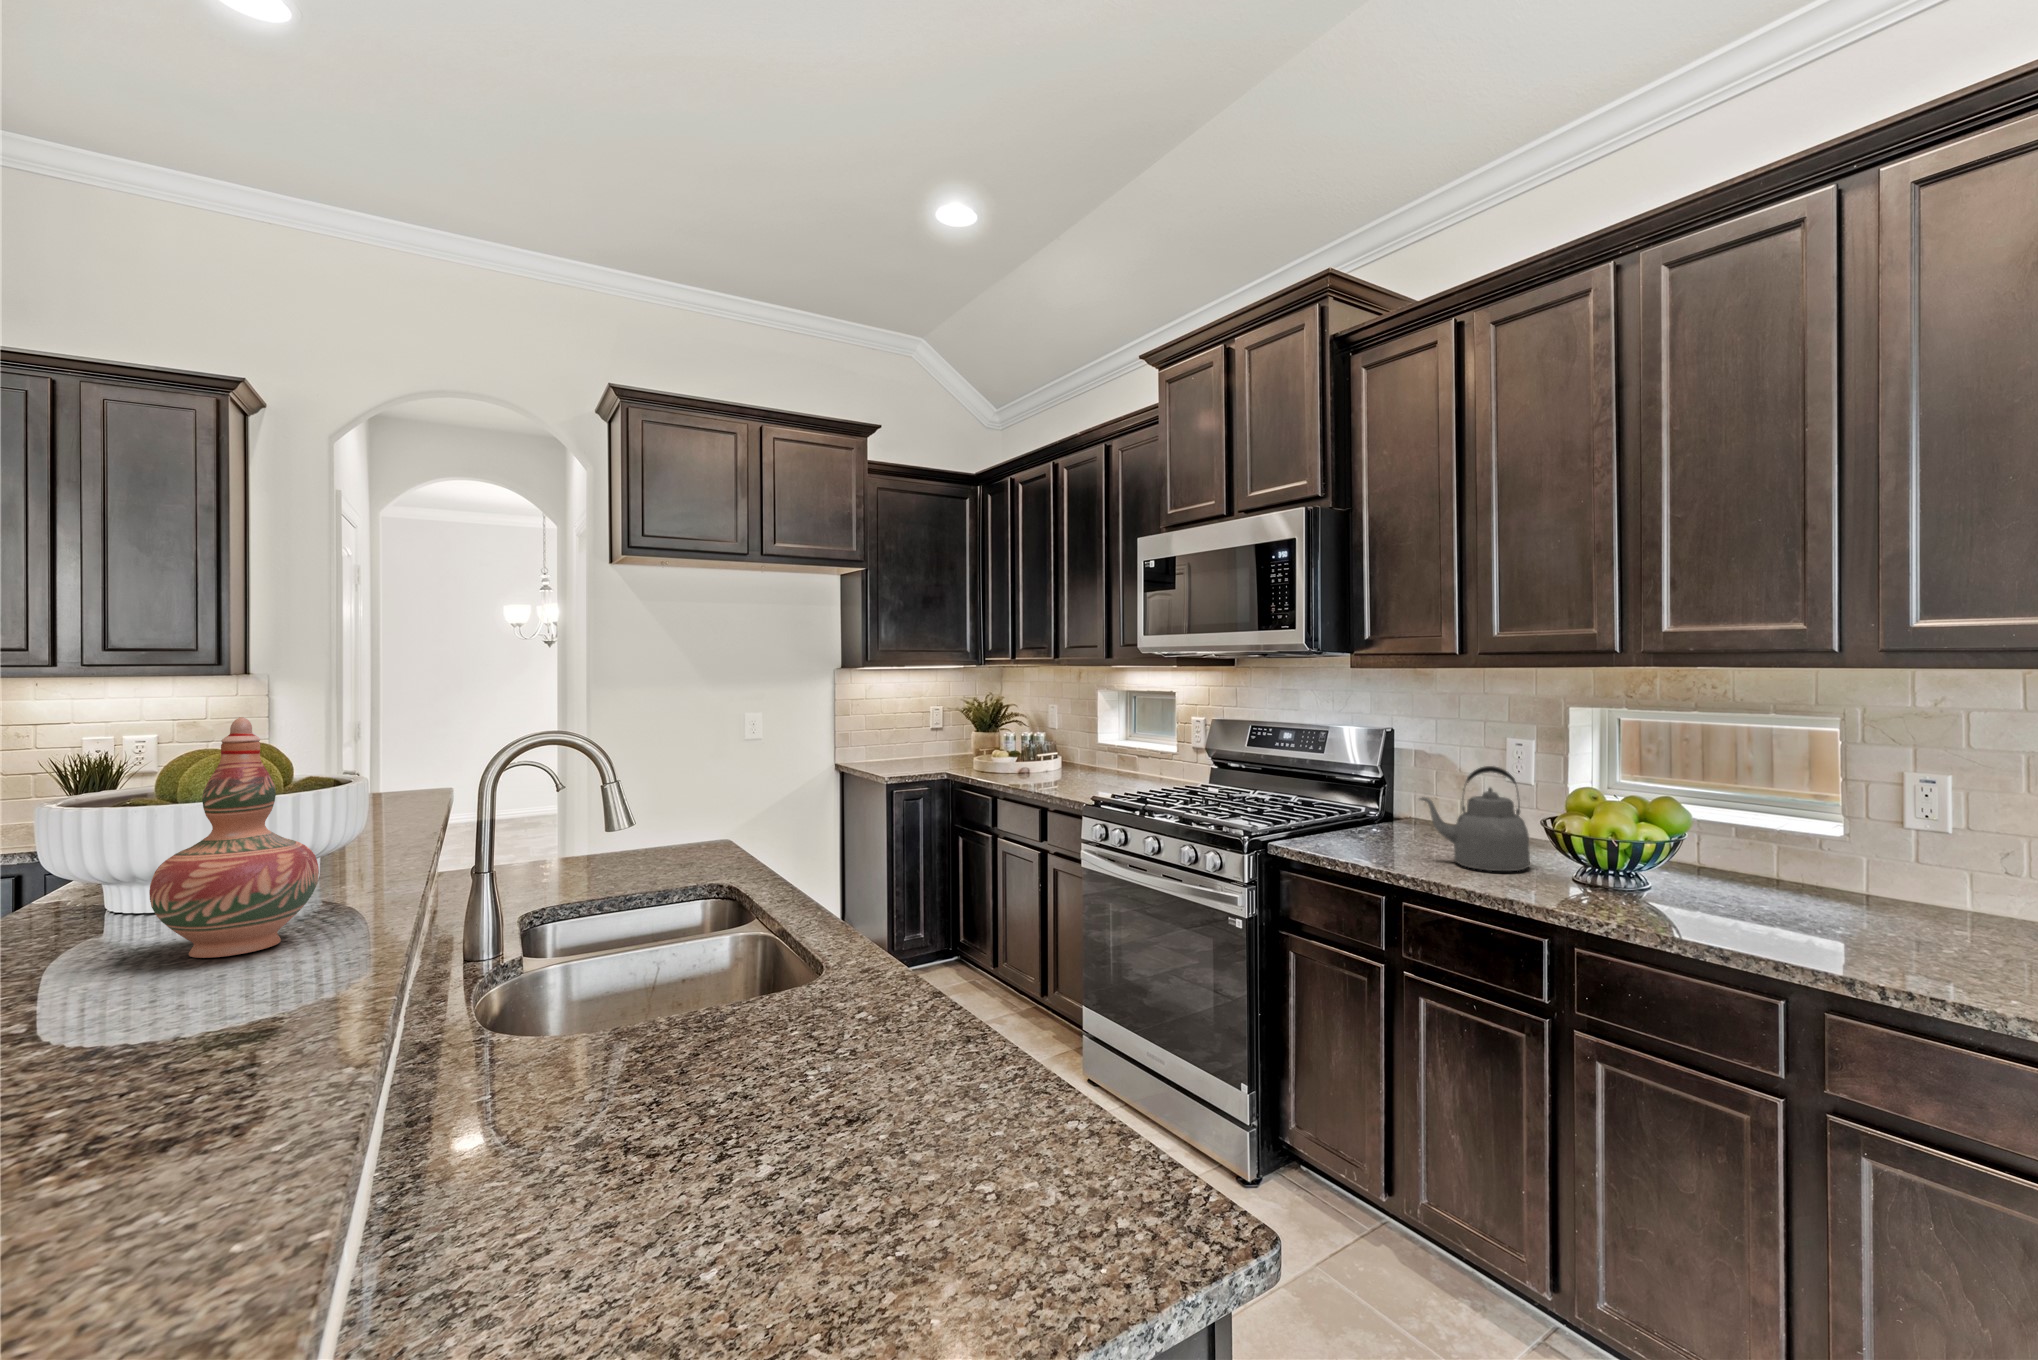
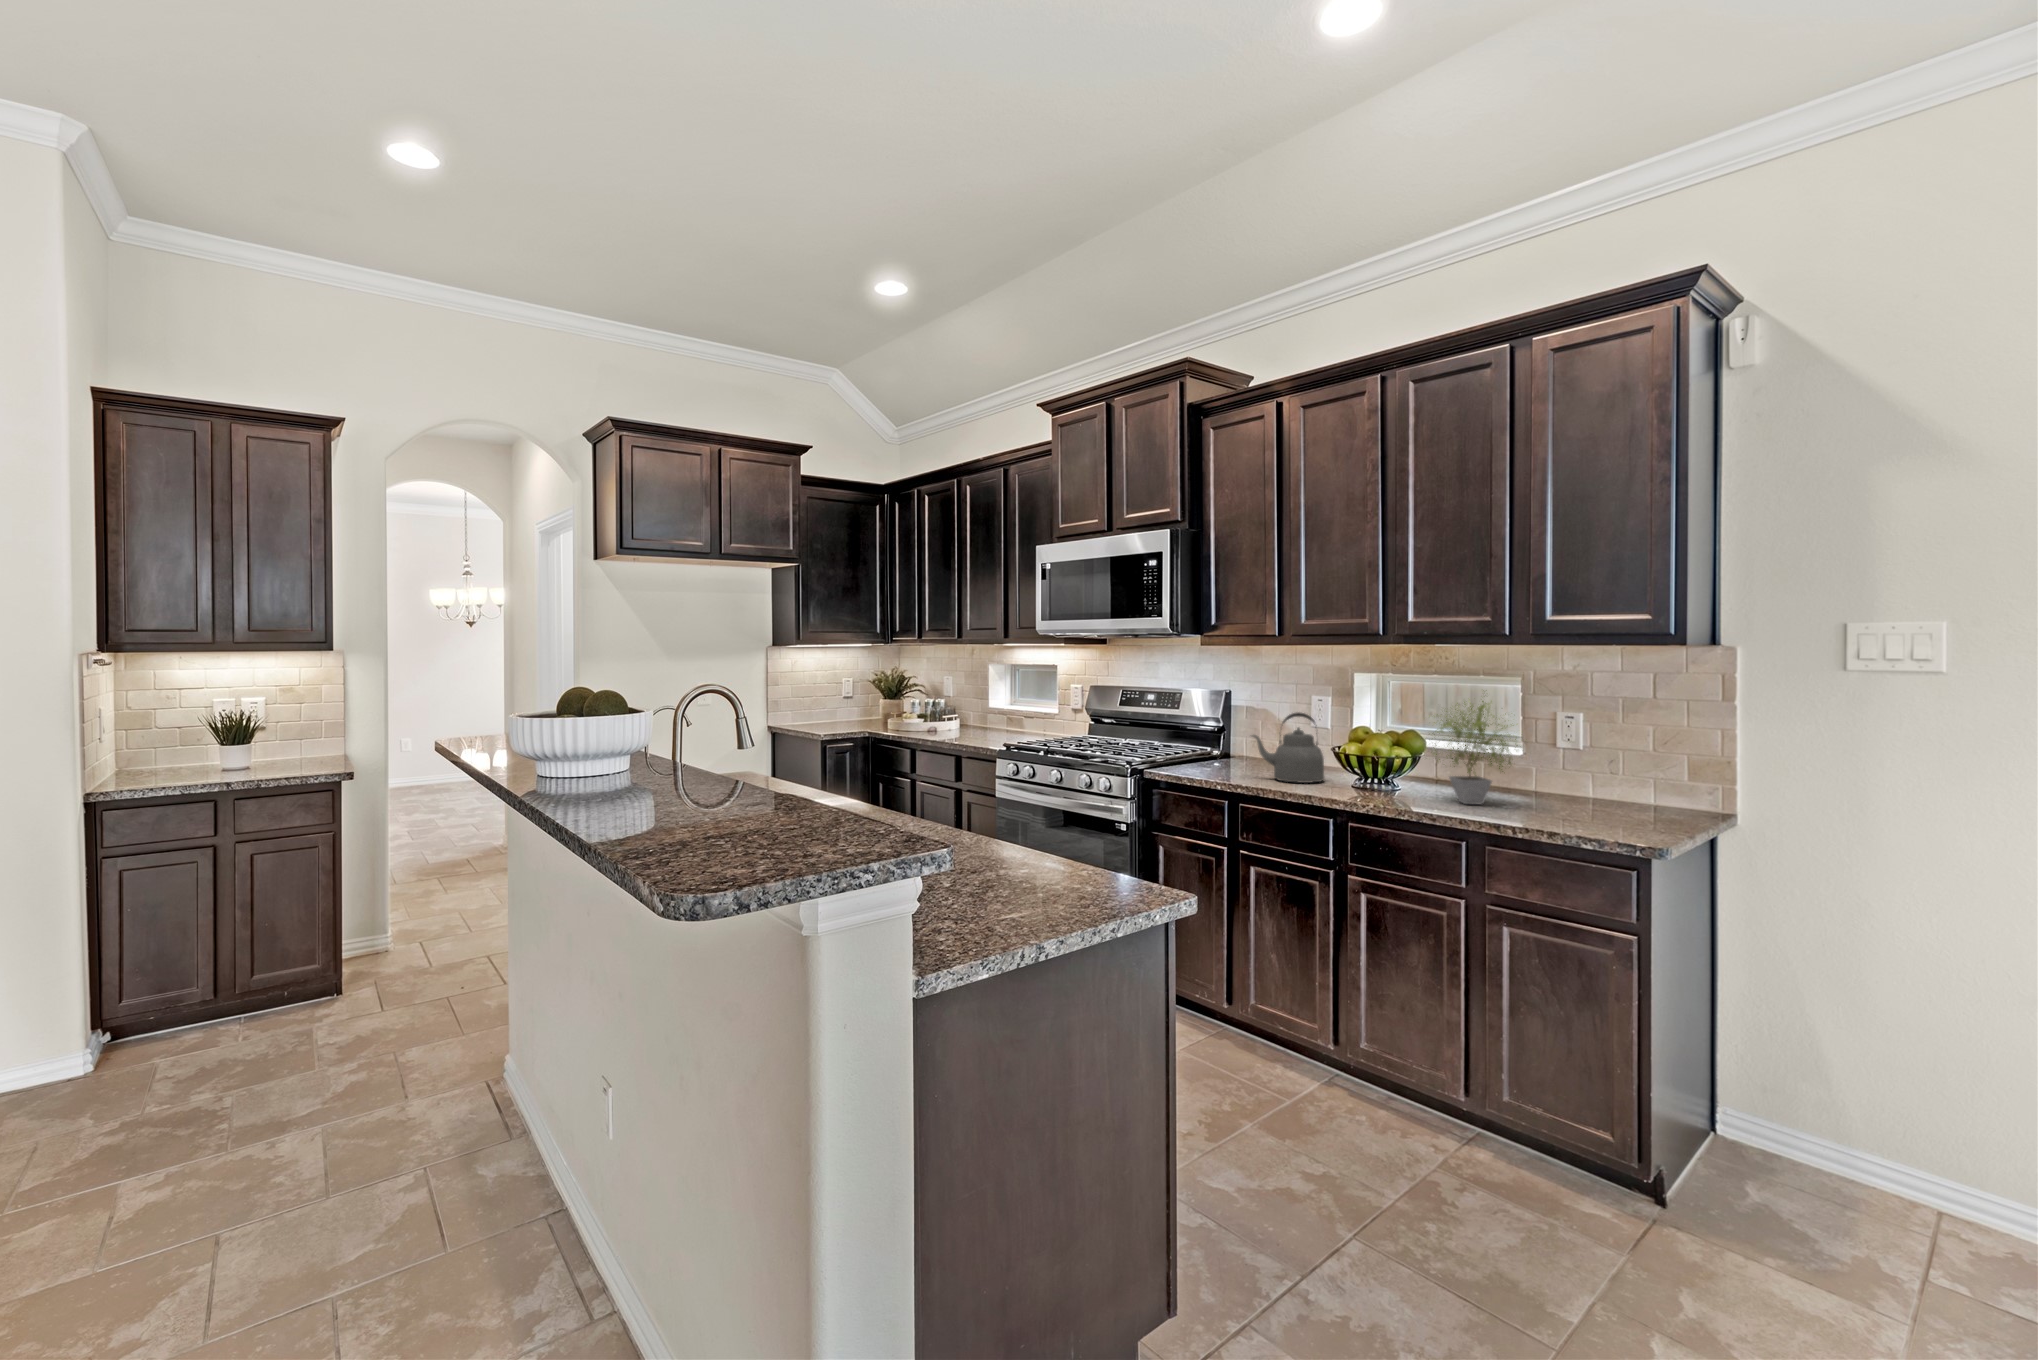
decorative vase: present [149,717,319,958] -> none [627,670,693,789]
potted plant: none [1686,740,1885,926] -> present [1433,701,1518,804]

